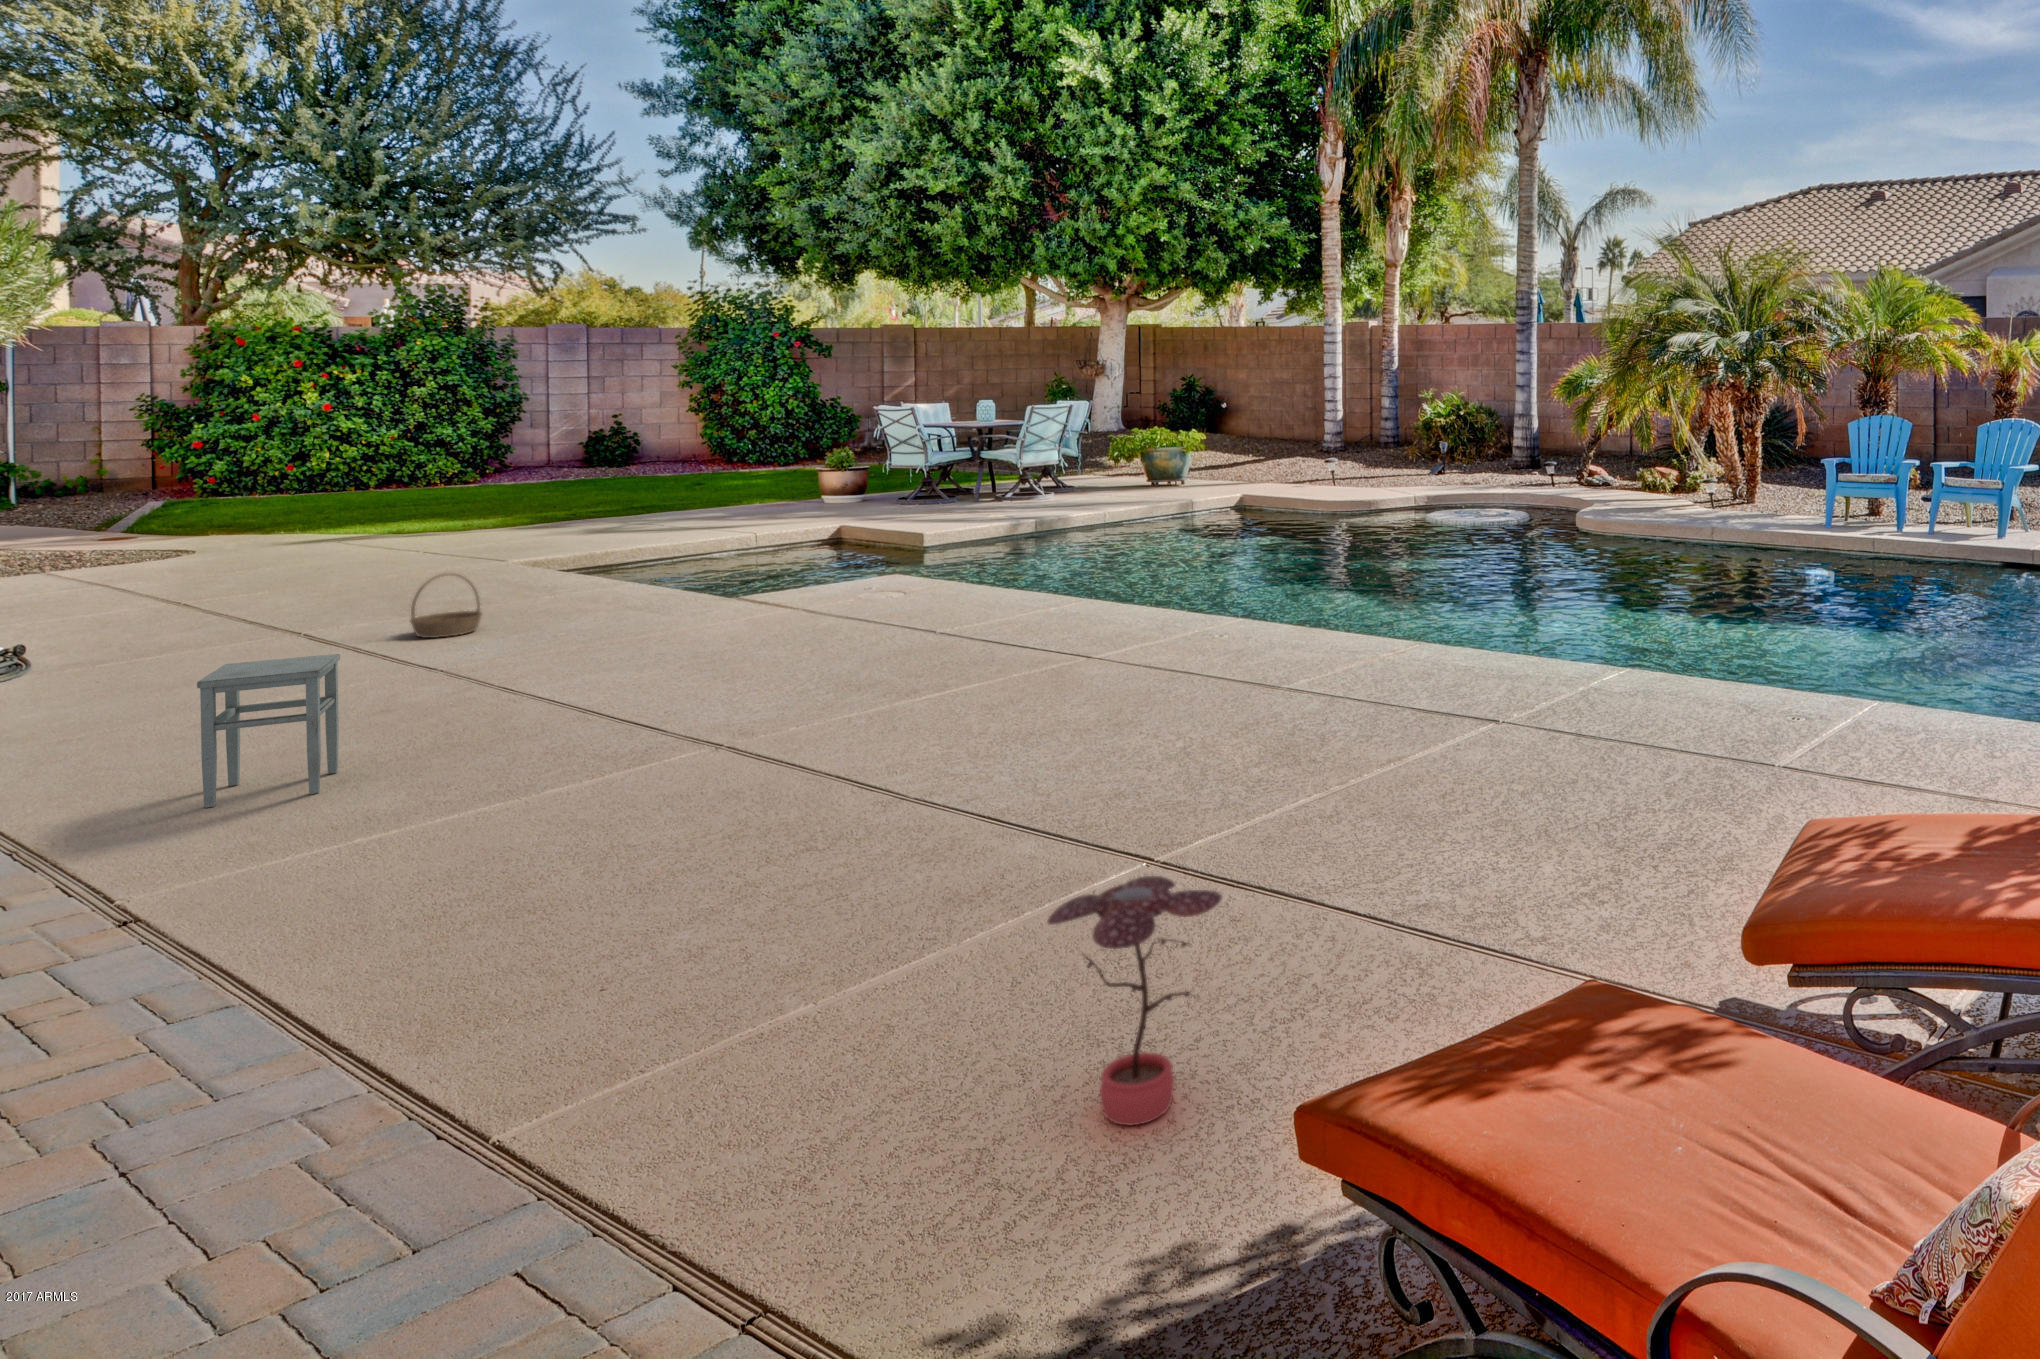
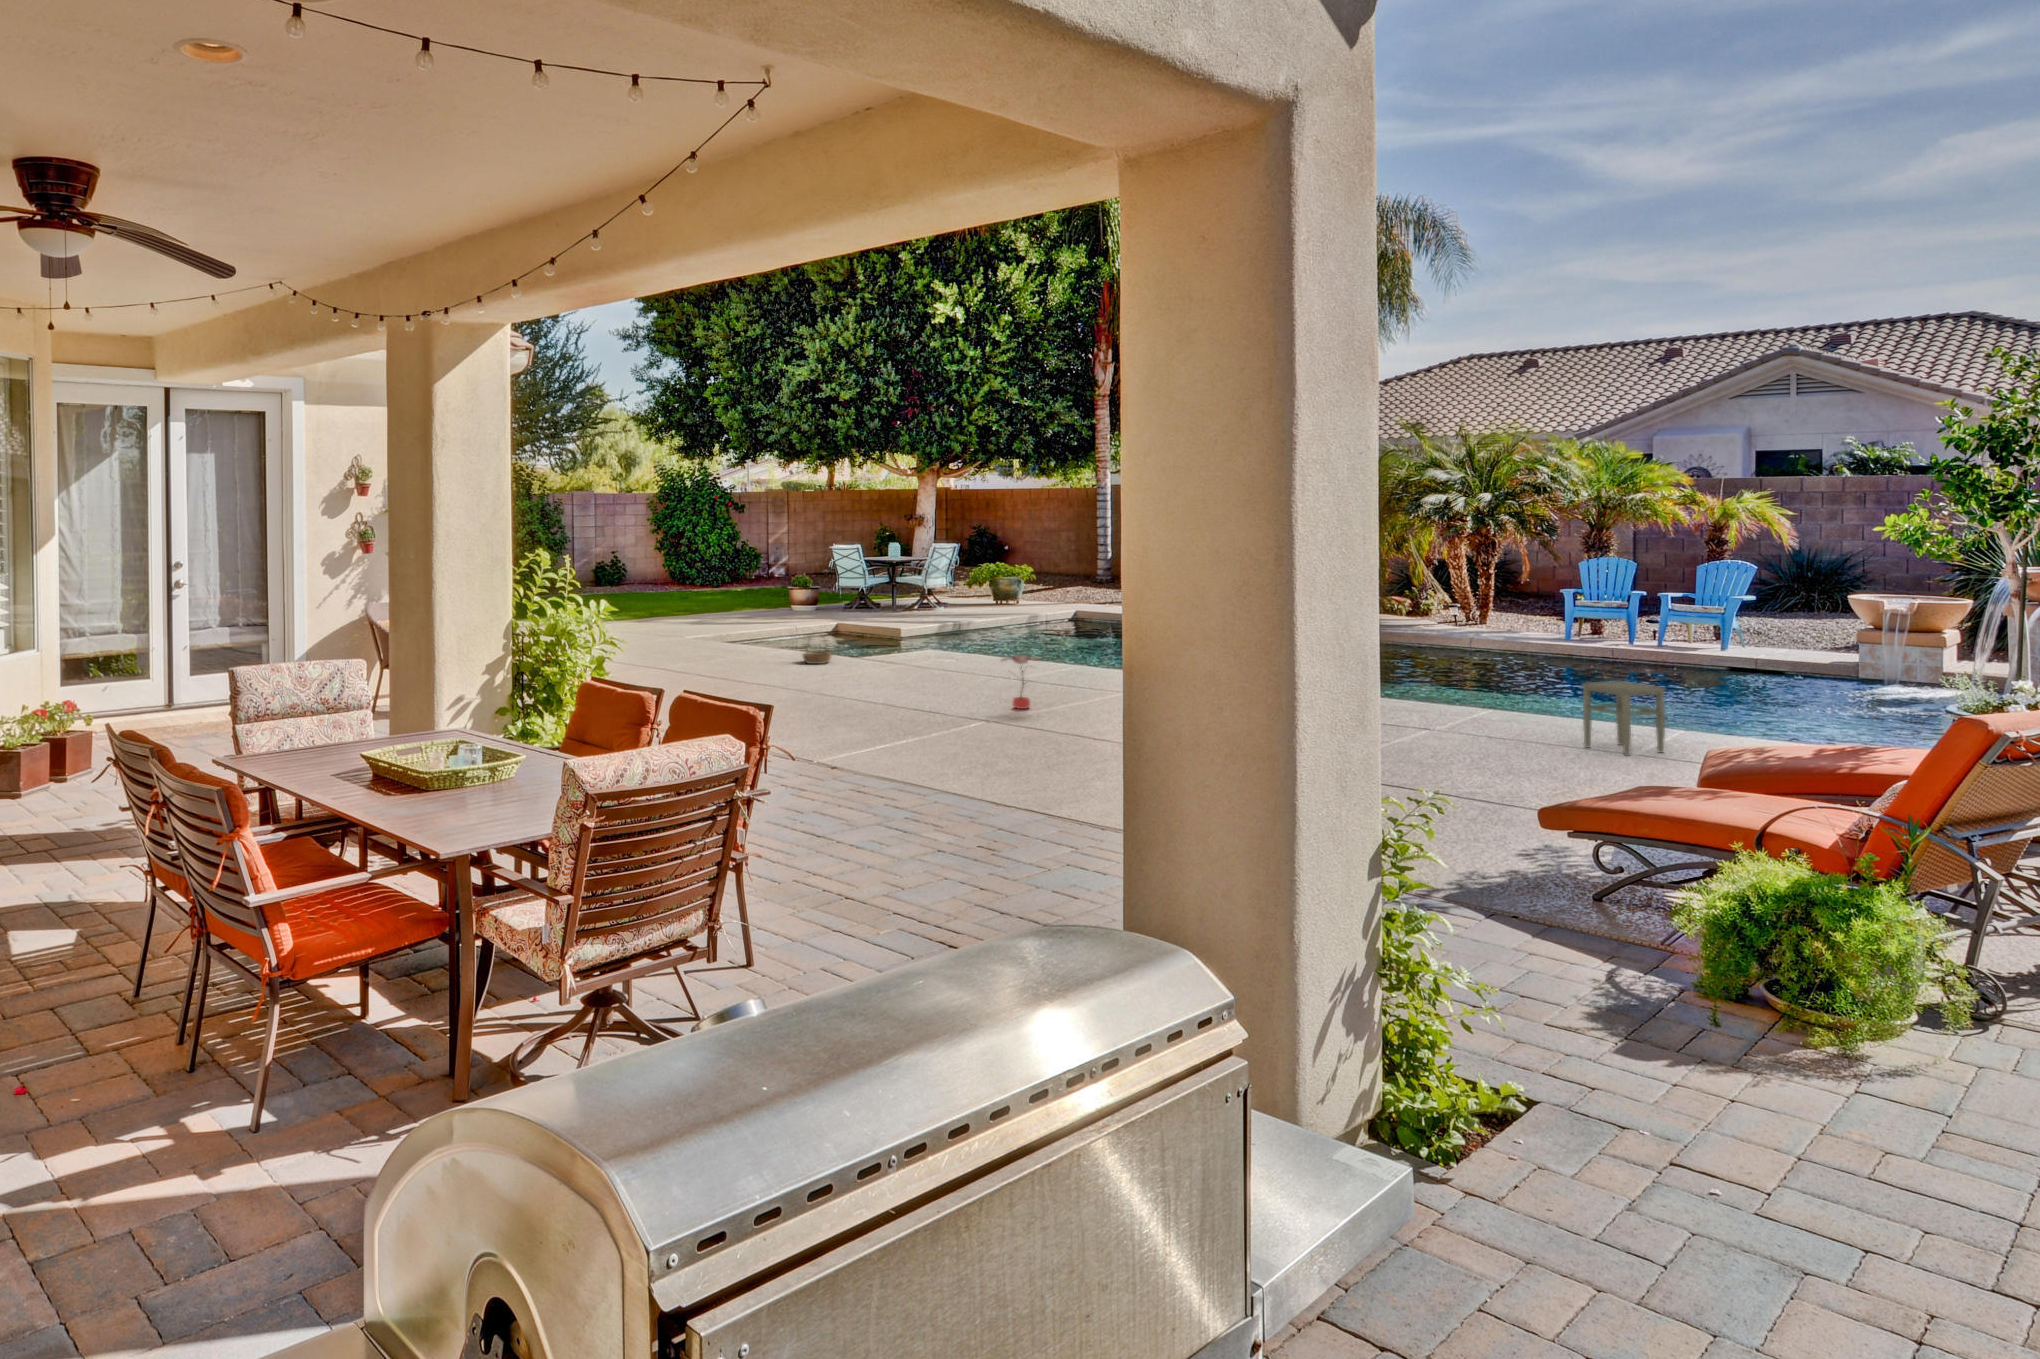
stool: present [197,654,340,808] -> present [1582,681,1665,756]
potted plant: present [1047,876,1222,1125] -> present [1002,655,1040,709]

